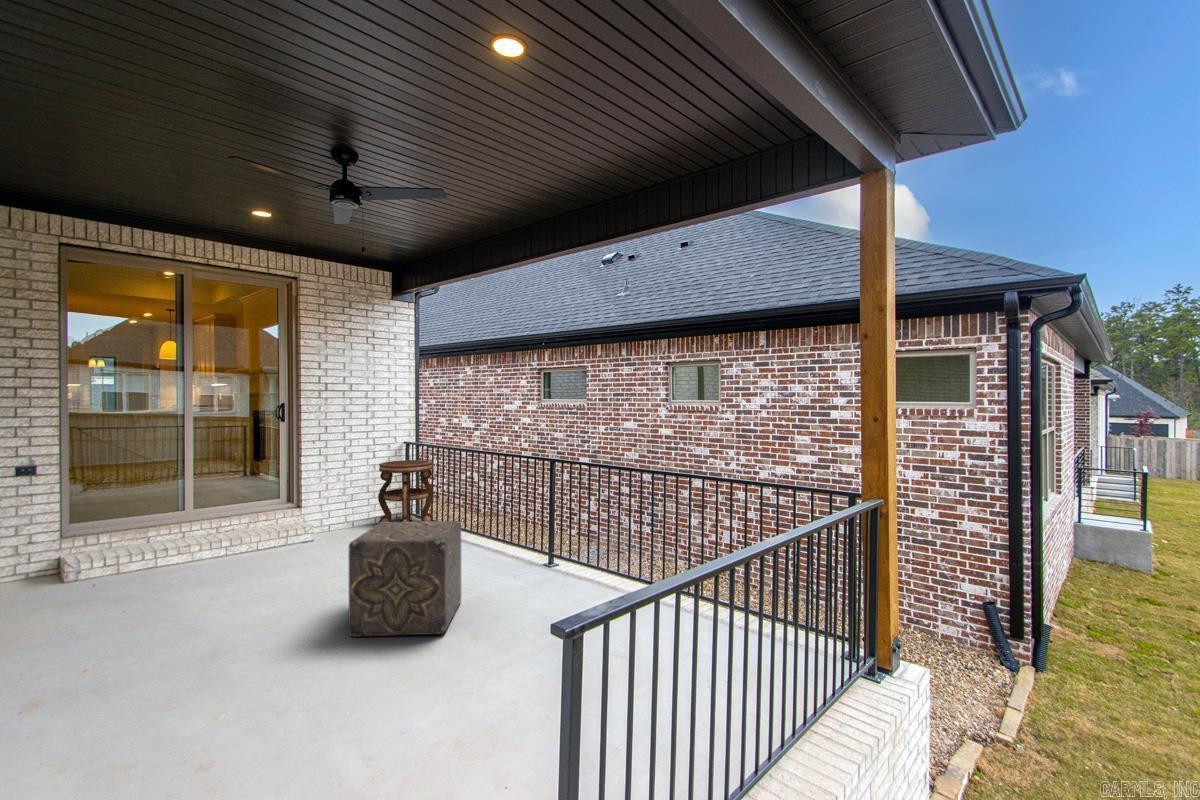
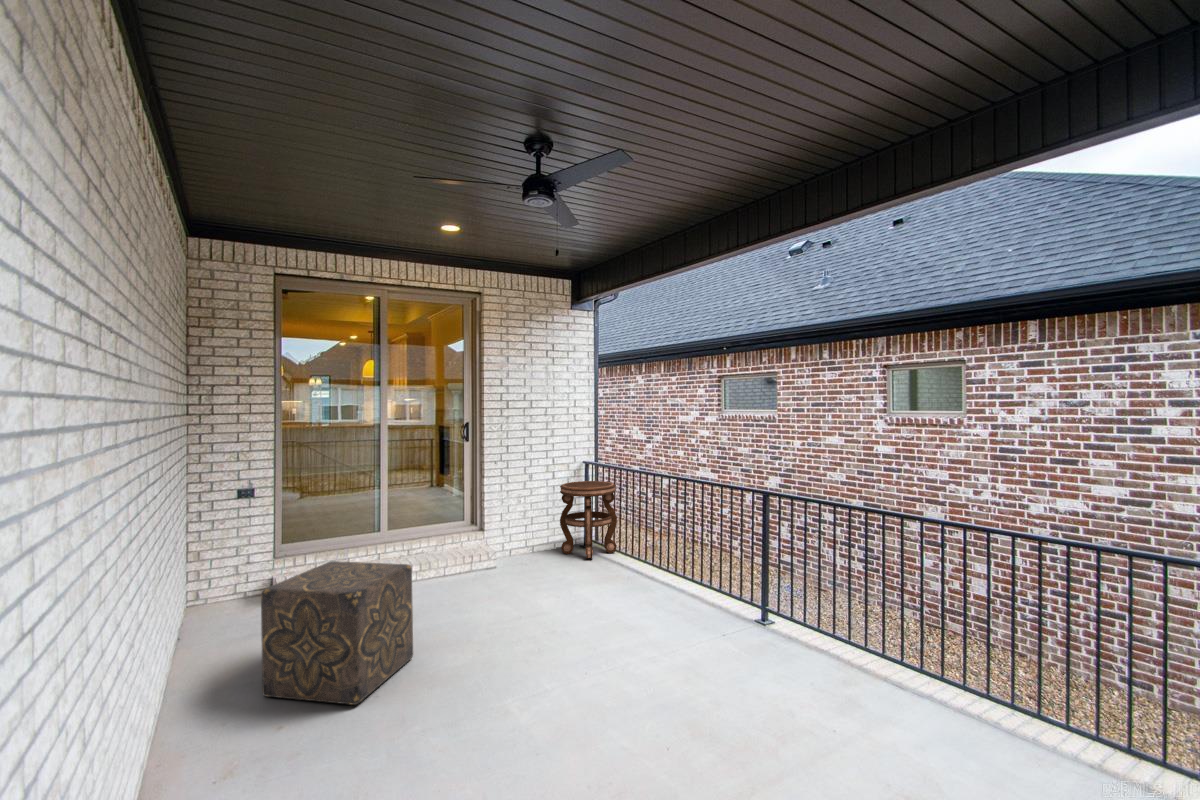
ottoman: present [349,521,461,637] -> present [261,561,413,705]

